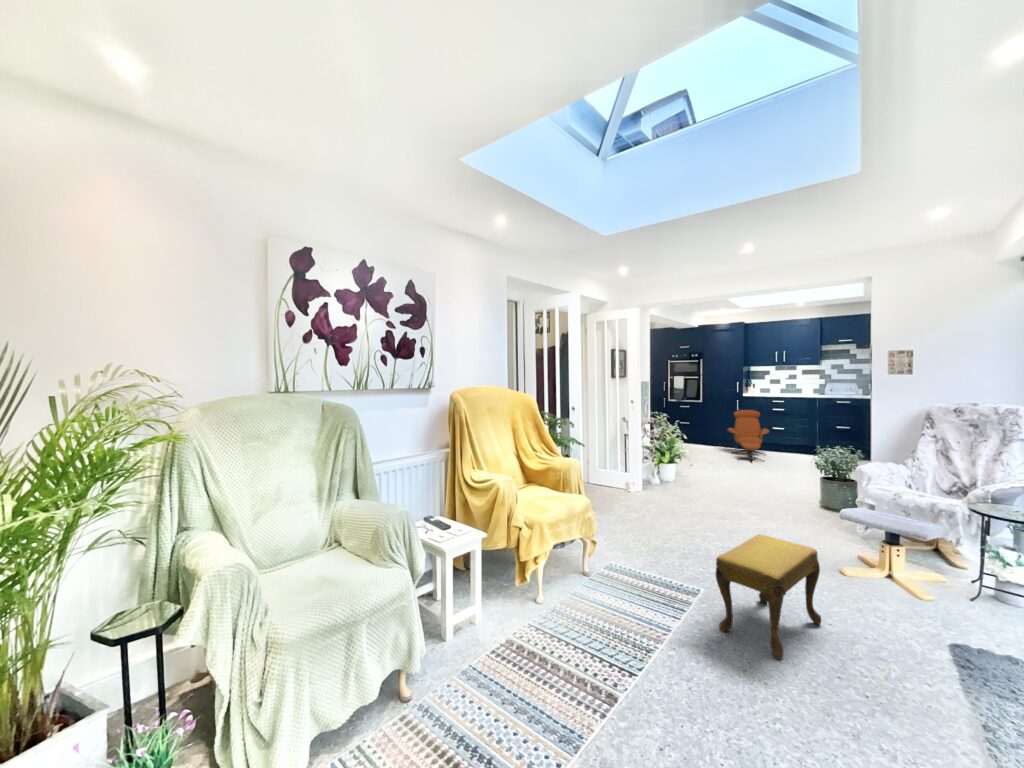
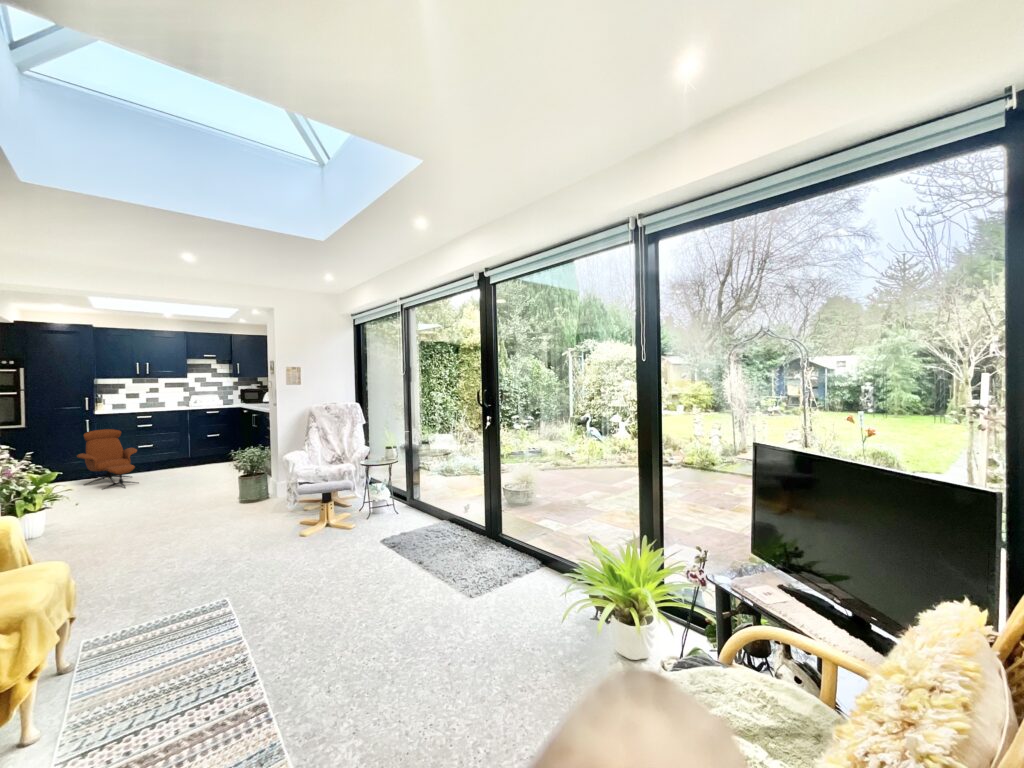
footstool: present [716,534,821,659] -> none [270,512,328,609]

